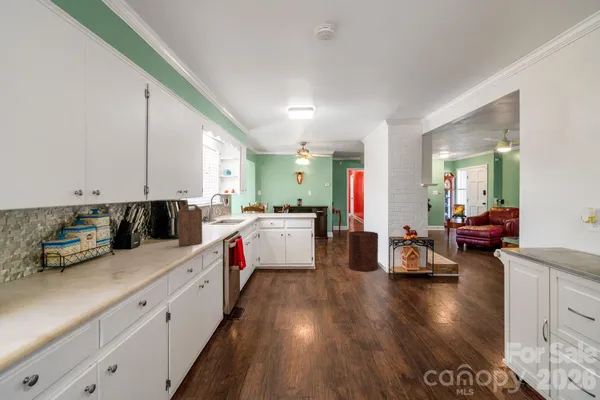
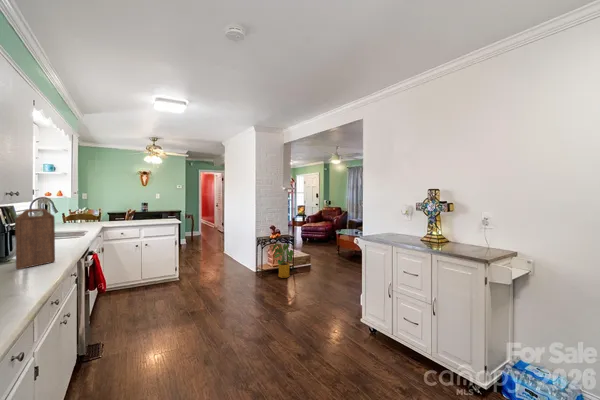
trash can: present [349,231,378,271] -> none [215,234,245,274]
house plant: none [405,246,432,284] -> present [272,243,294,278]

